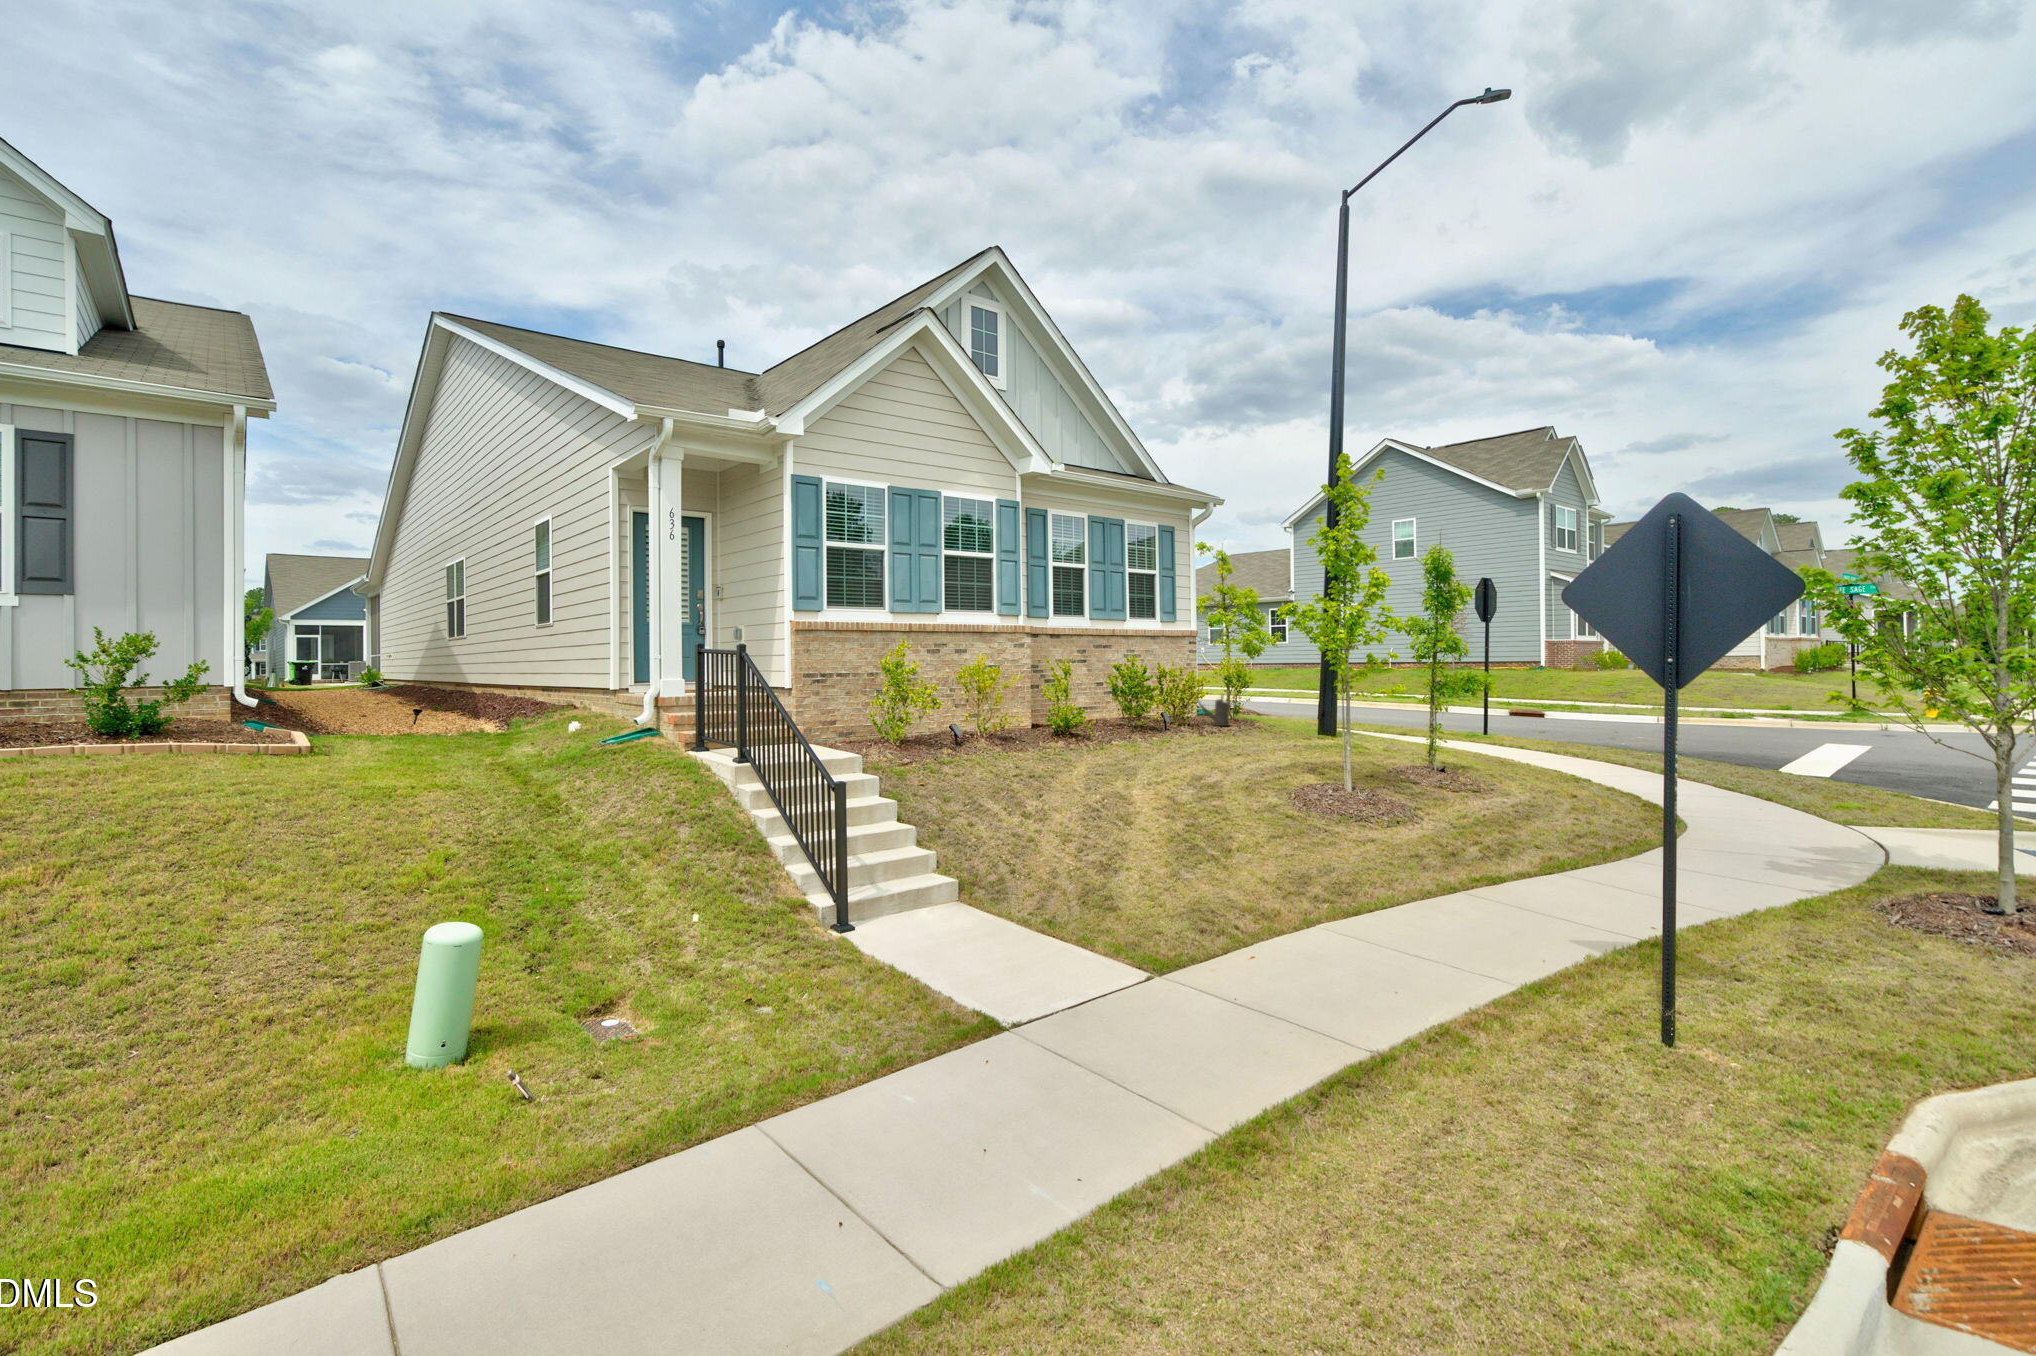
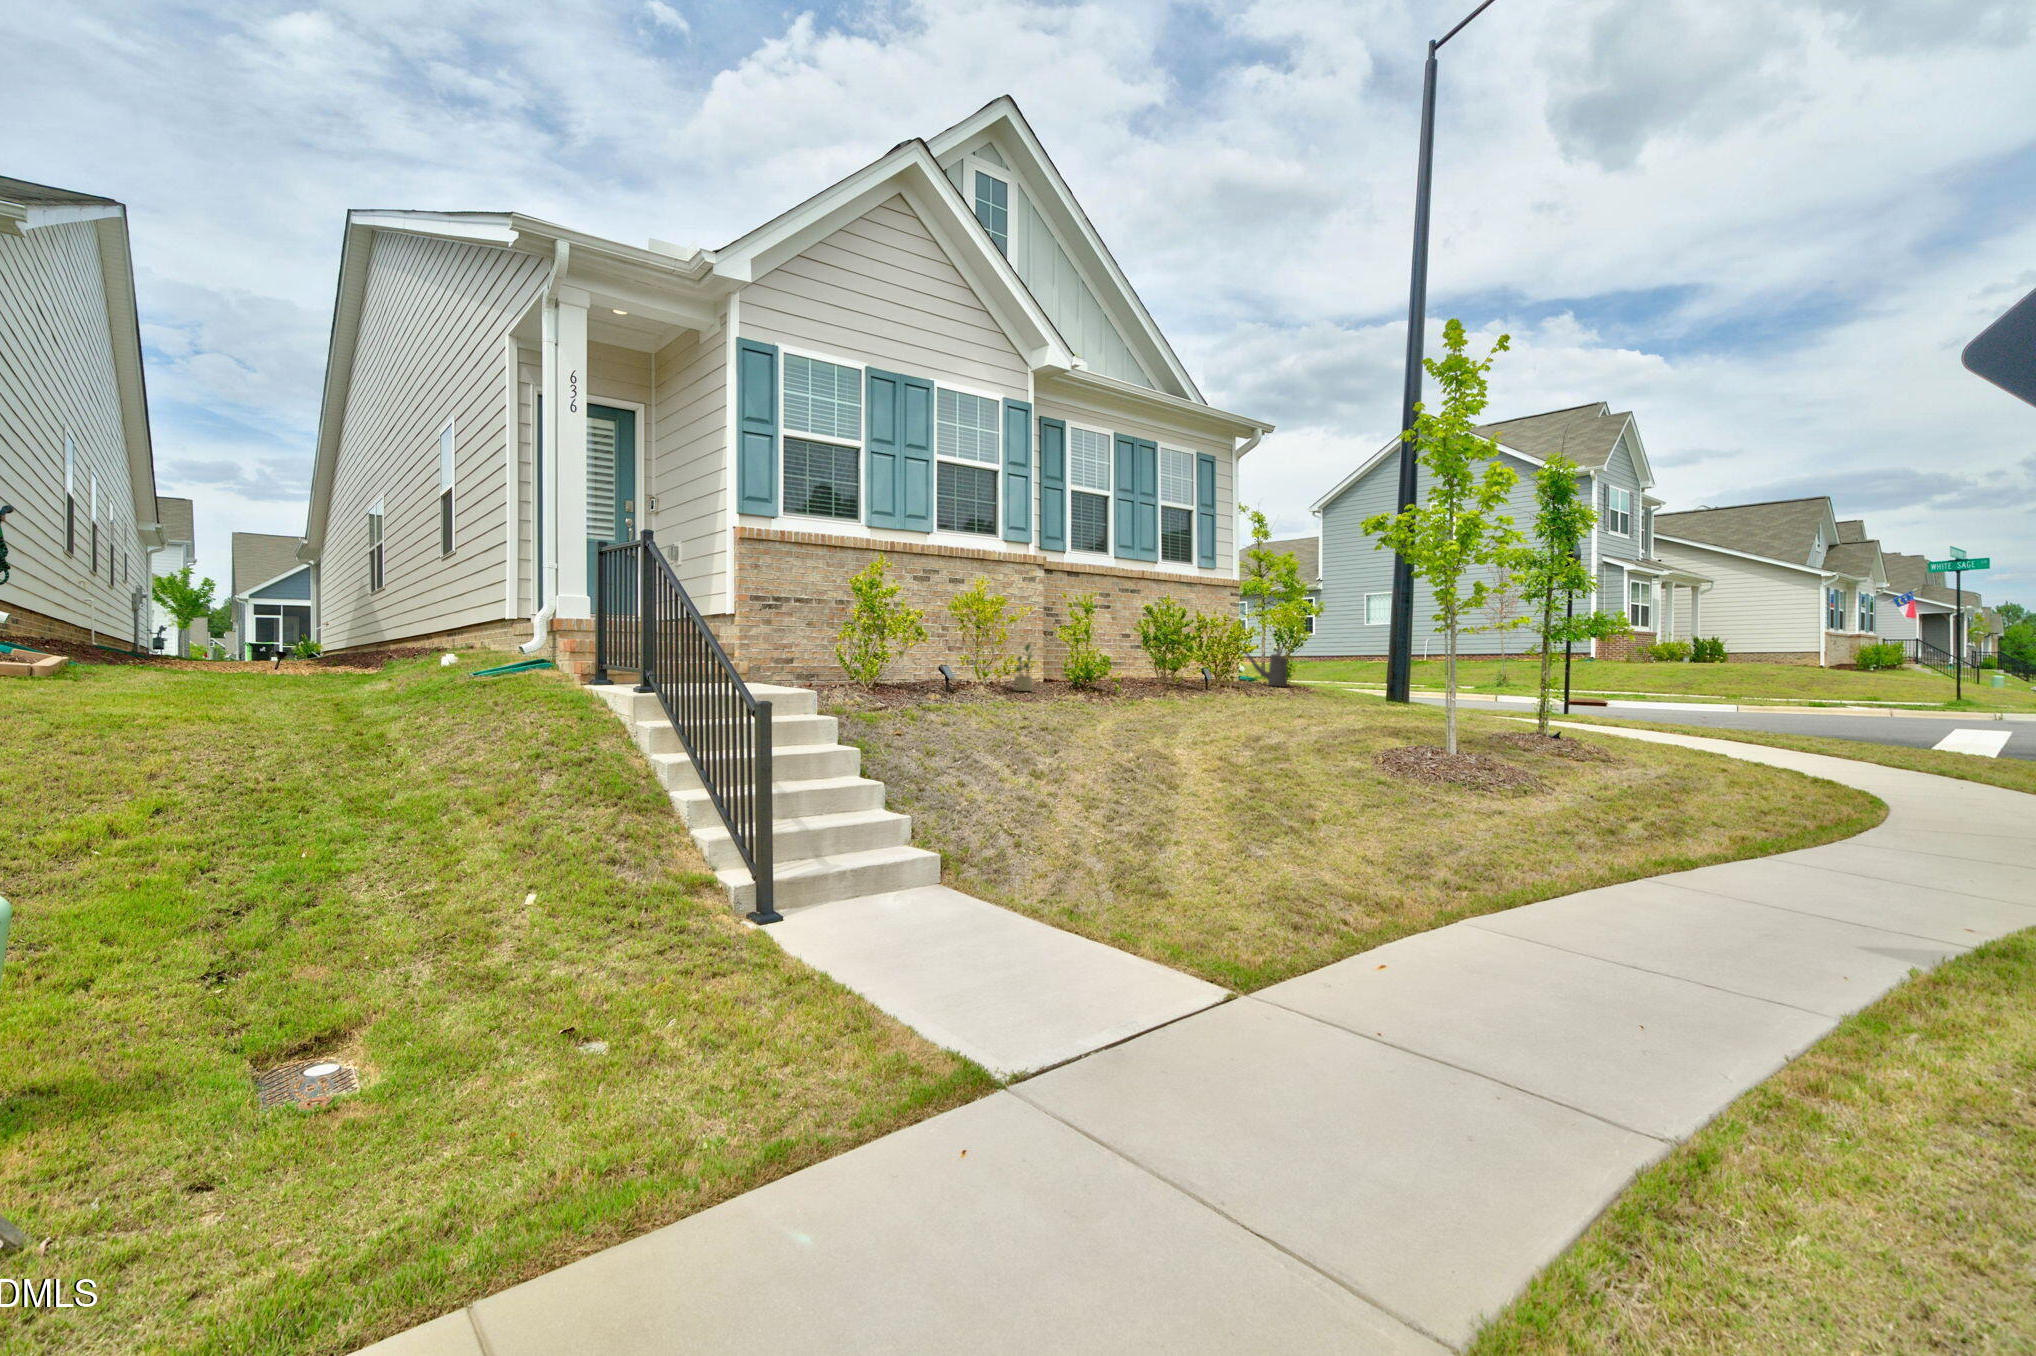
potted plant: none [1006,700,1026,738] -> present [1014,644,1035,691]

